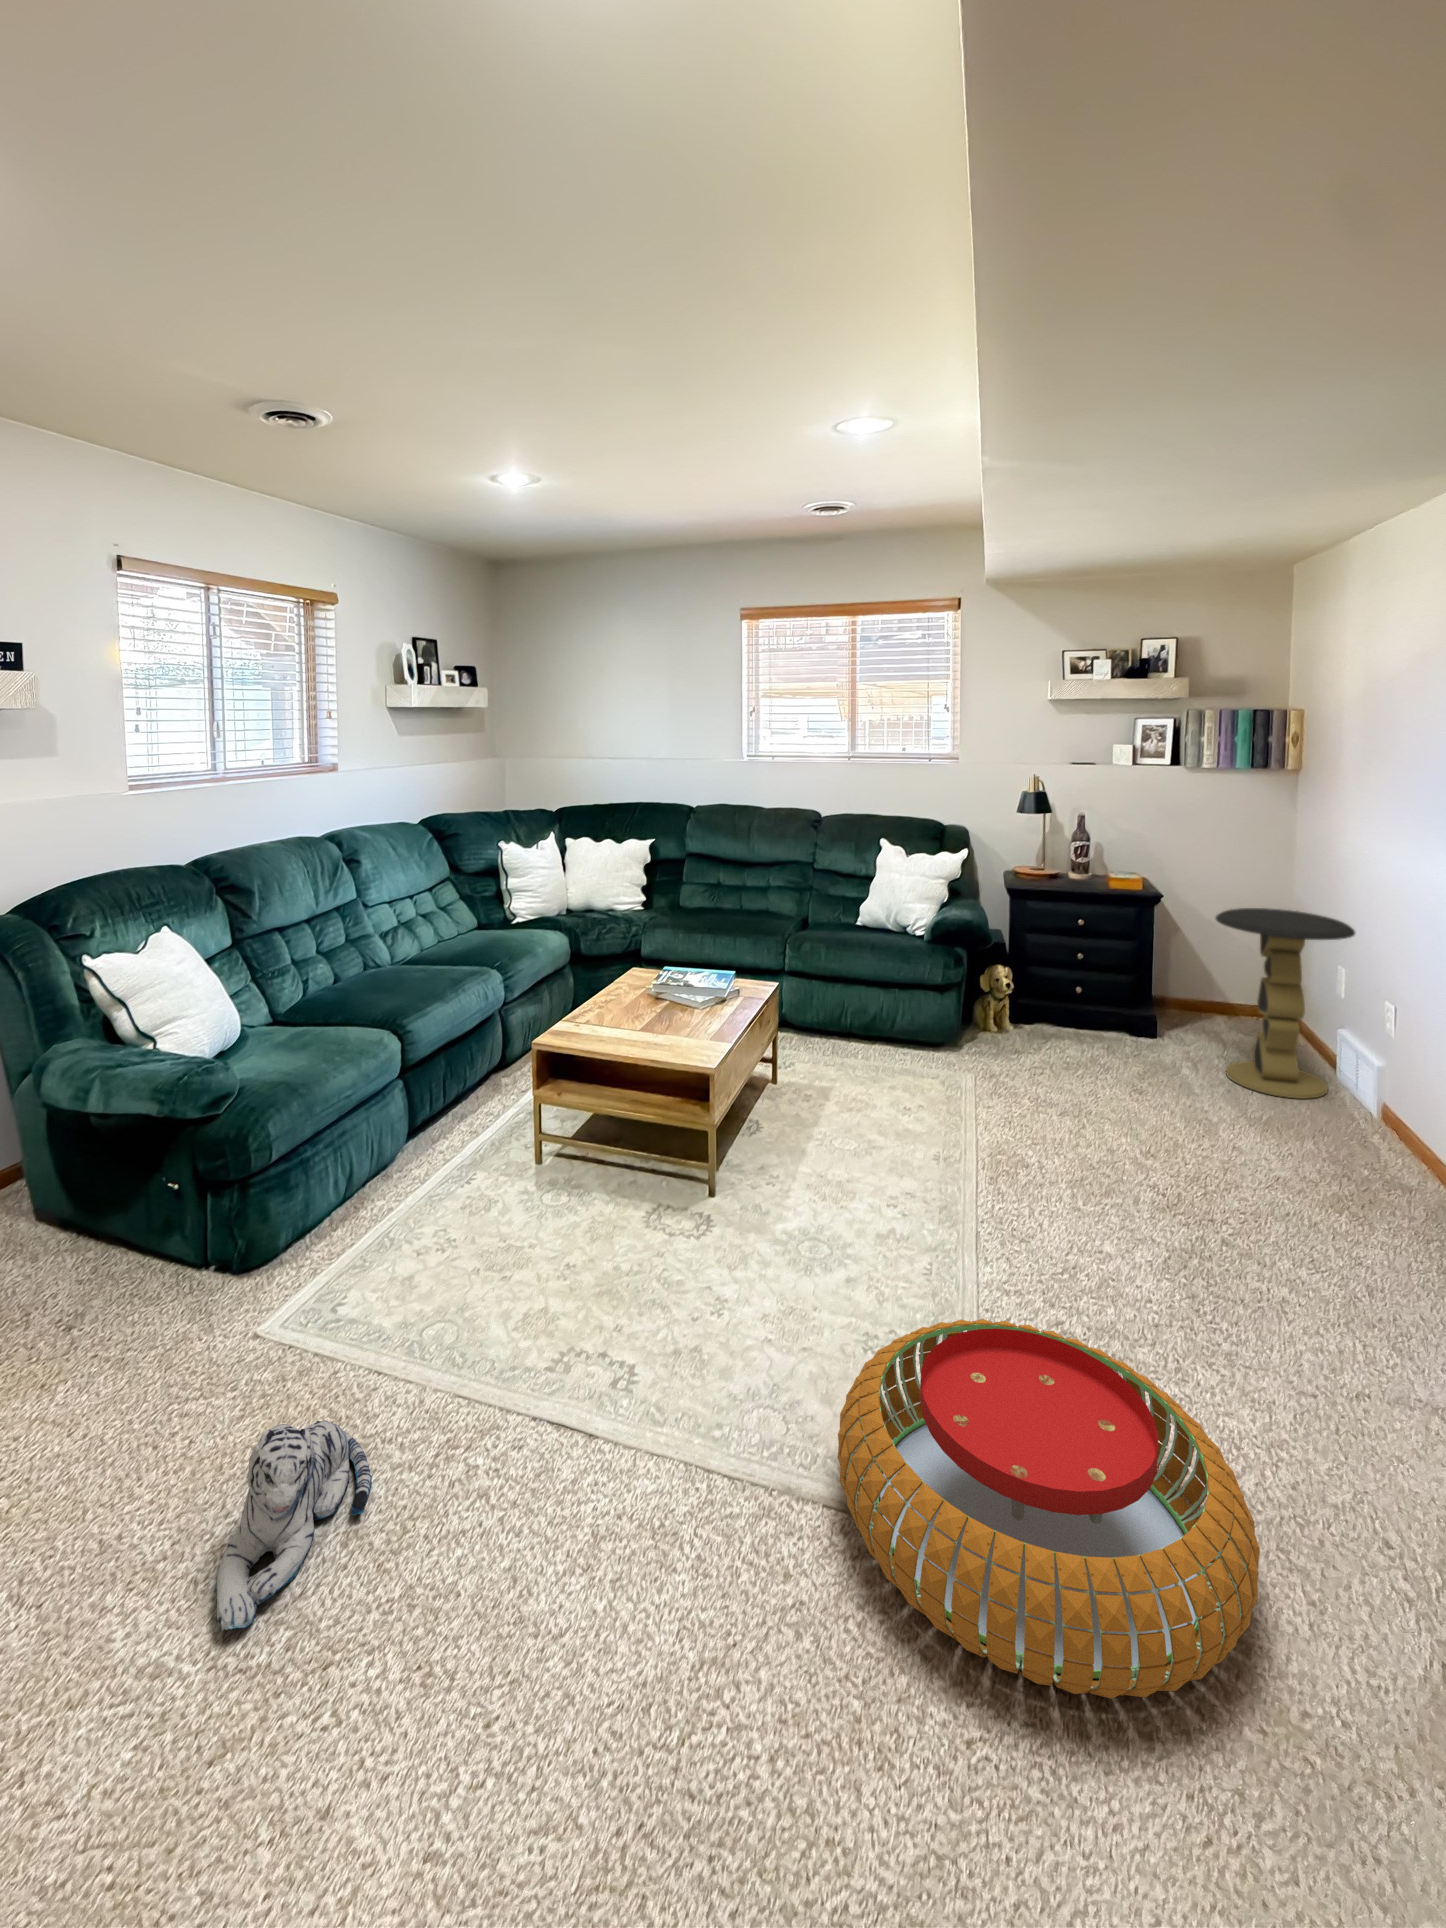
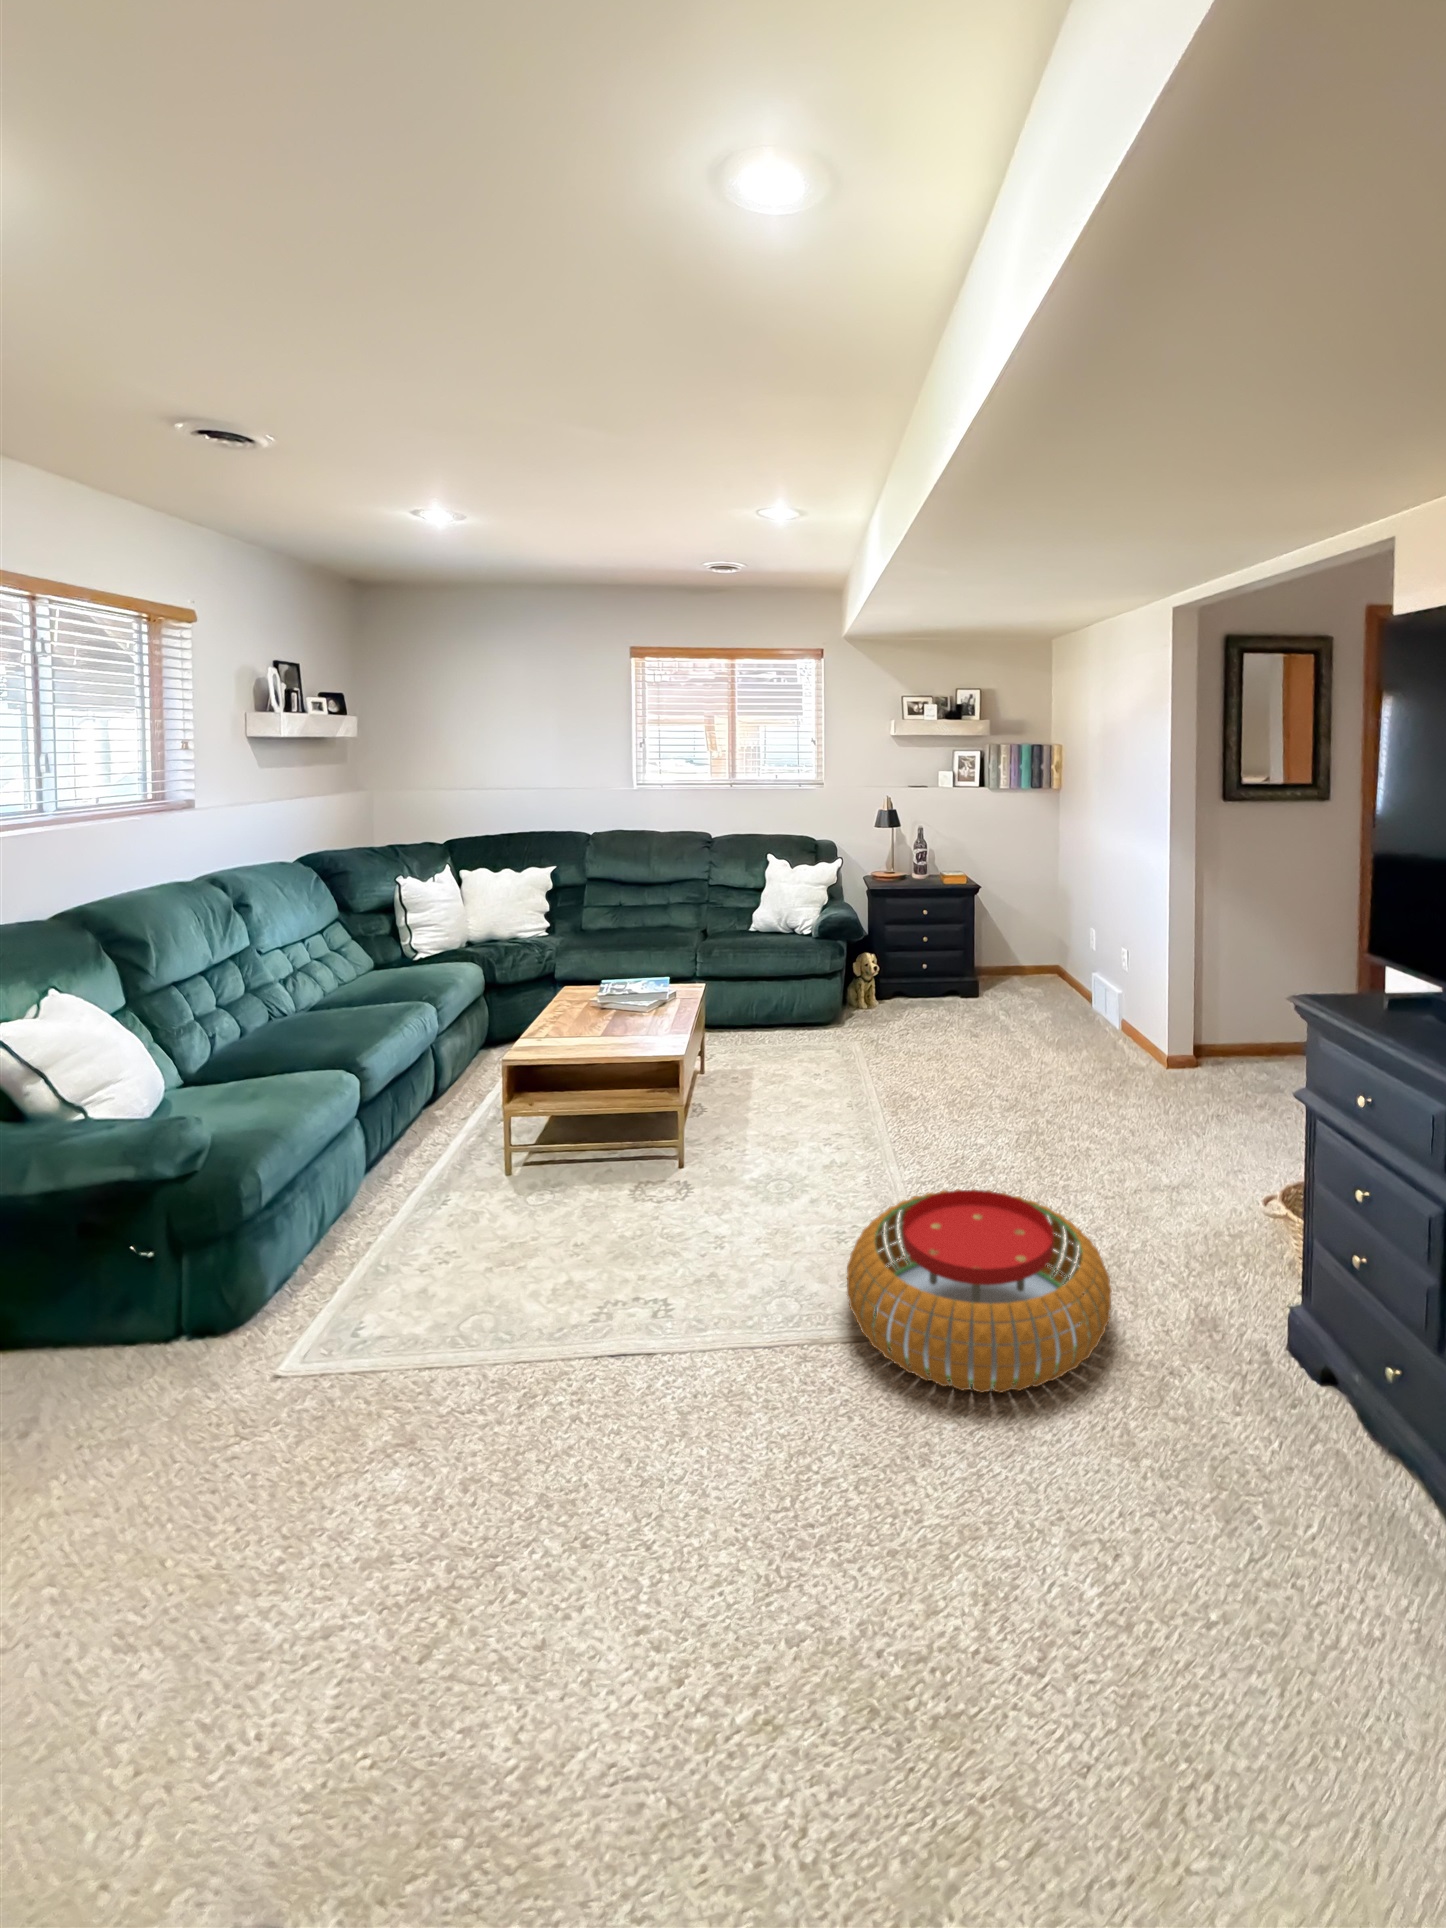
side table: present [1216,908,1355,1099] -> none [1022,890,1108,1027]
plush toy: present [216,1420,372,1630] -> none [356,1394,476,1573]

